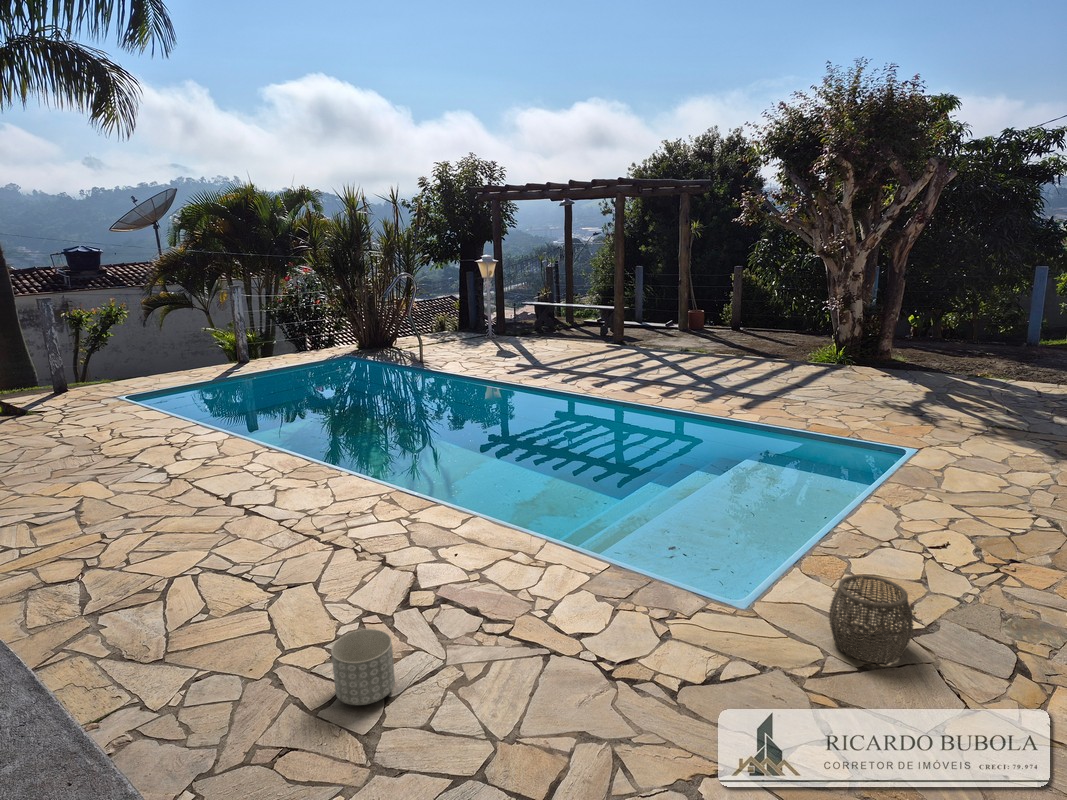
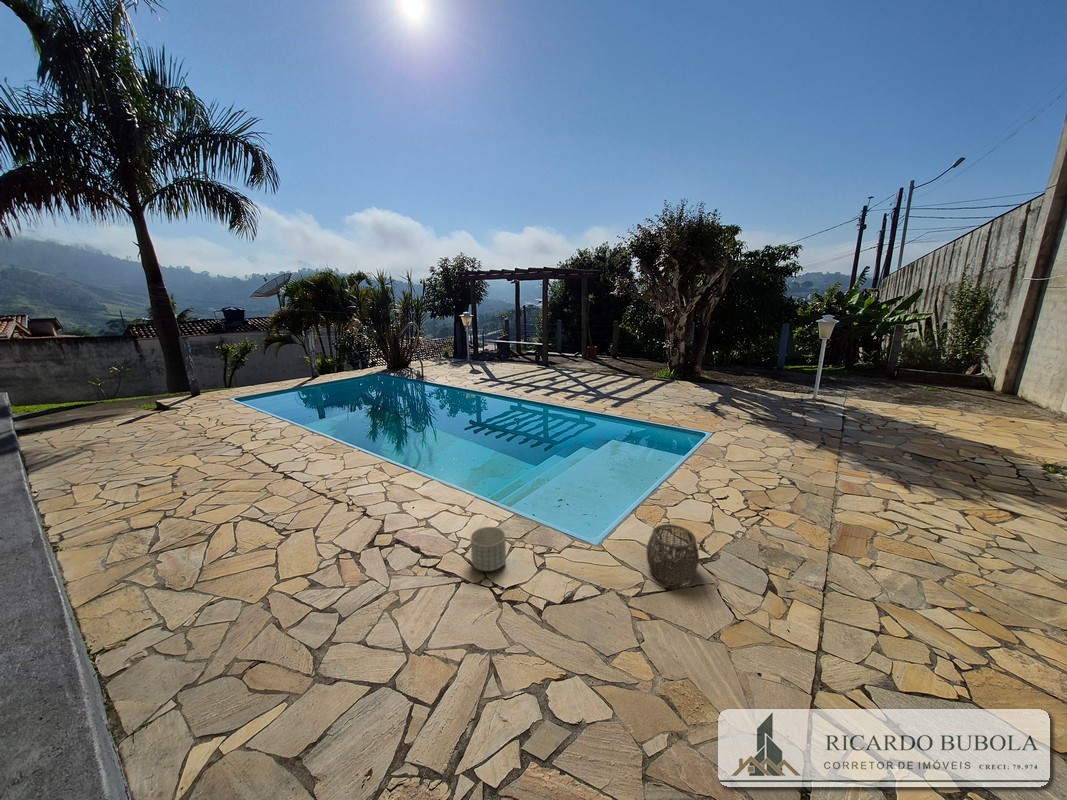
planter: present [331,629,395,705] -> present [471,527,506,571]

